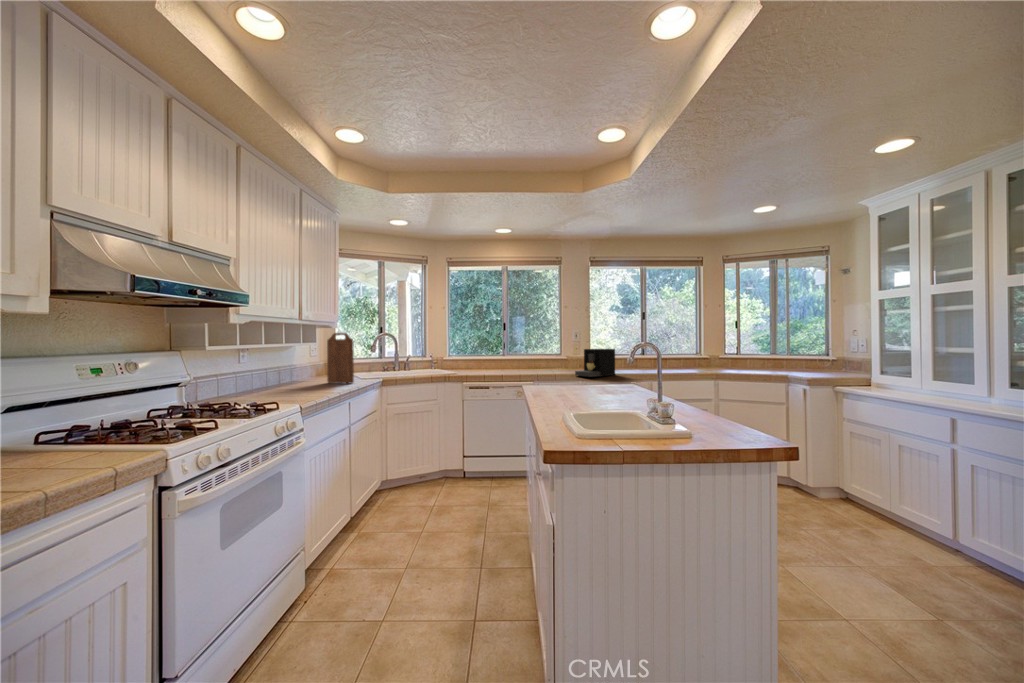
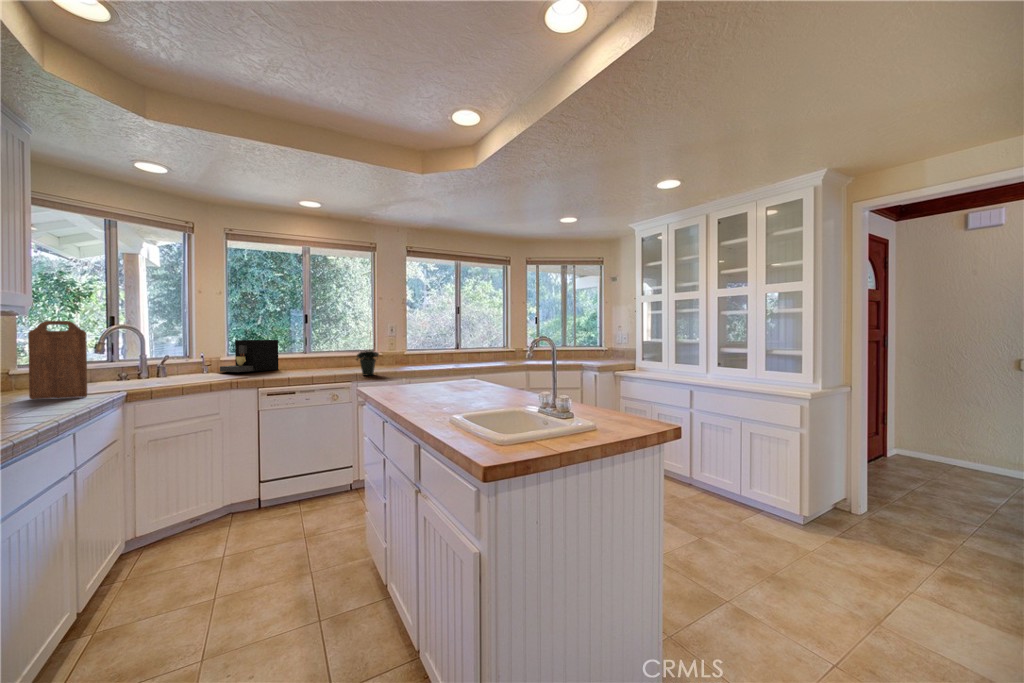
potted plant: none [536,336,557,376] -> present [356,351,379,375]
coffee maker: present [575,349,615,377] -> present [220,340,278,372]

